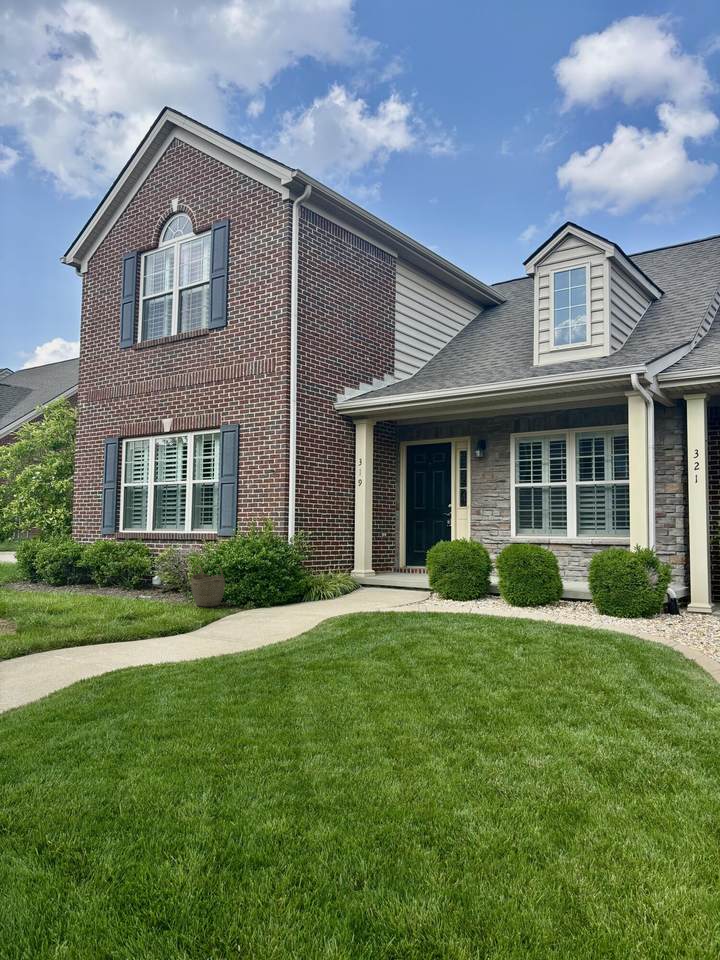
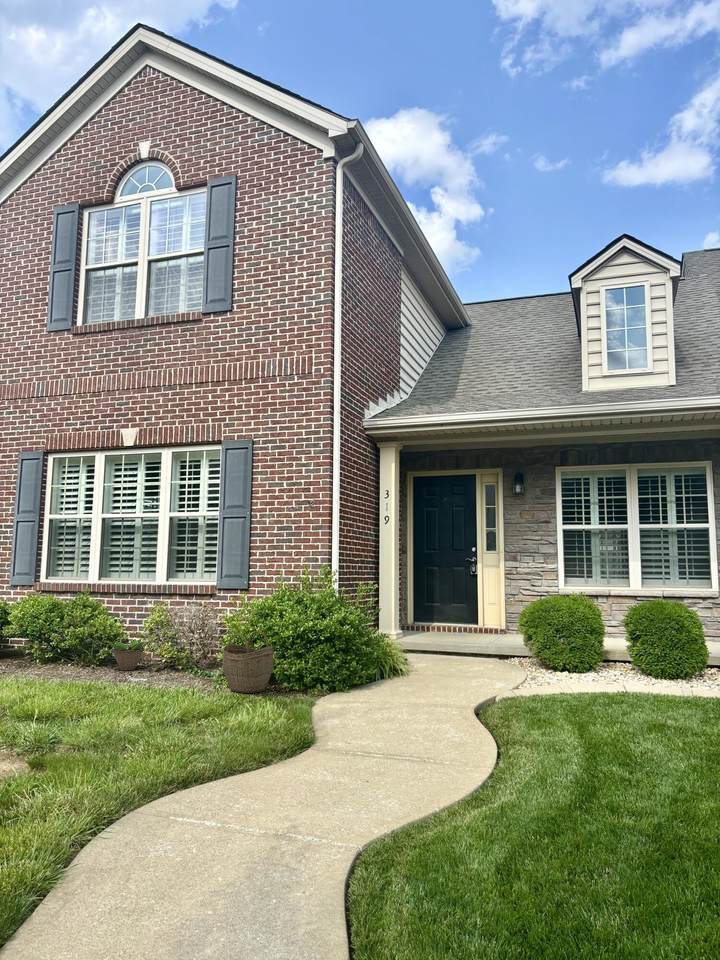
decorative plant: none [140,572,176,593] -> present [104,640,153,670]

